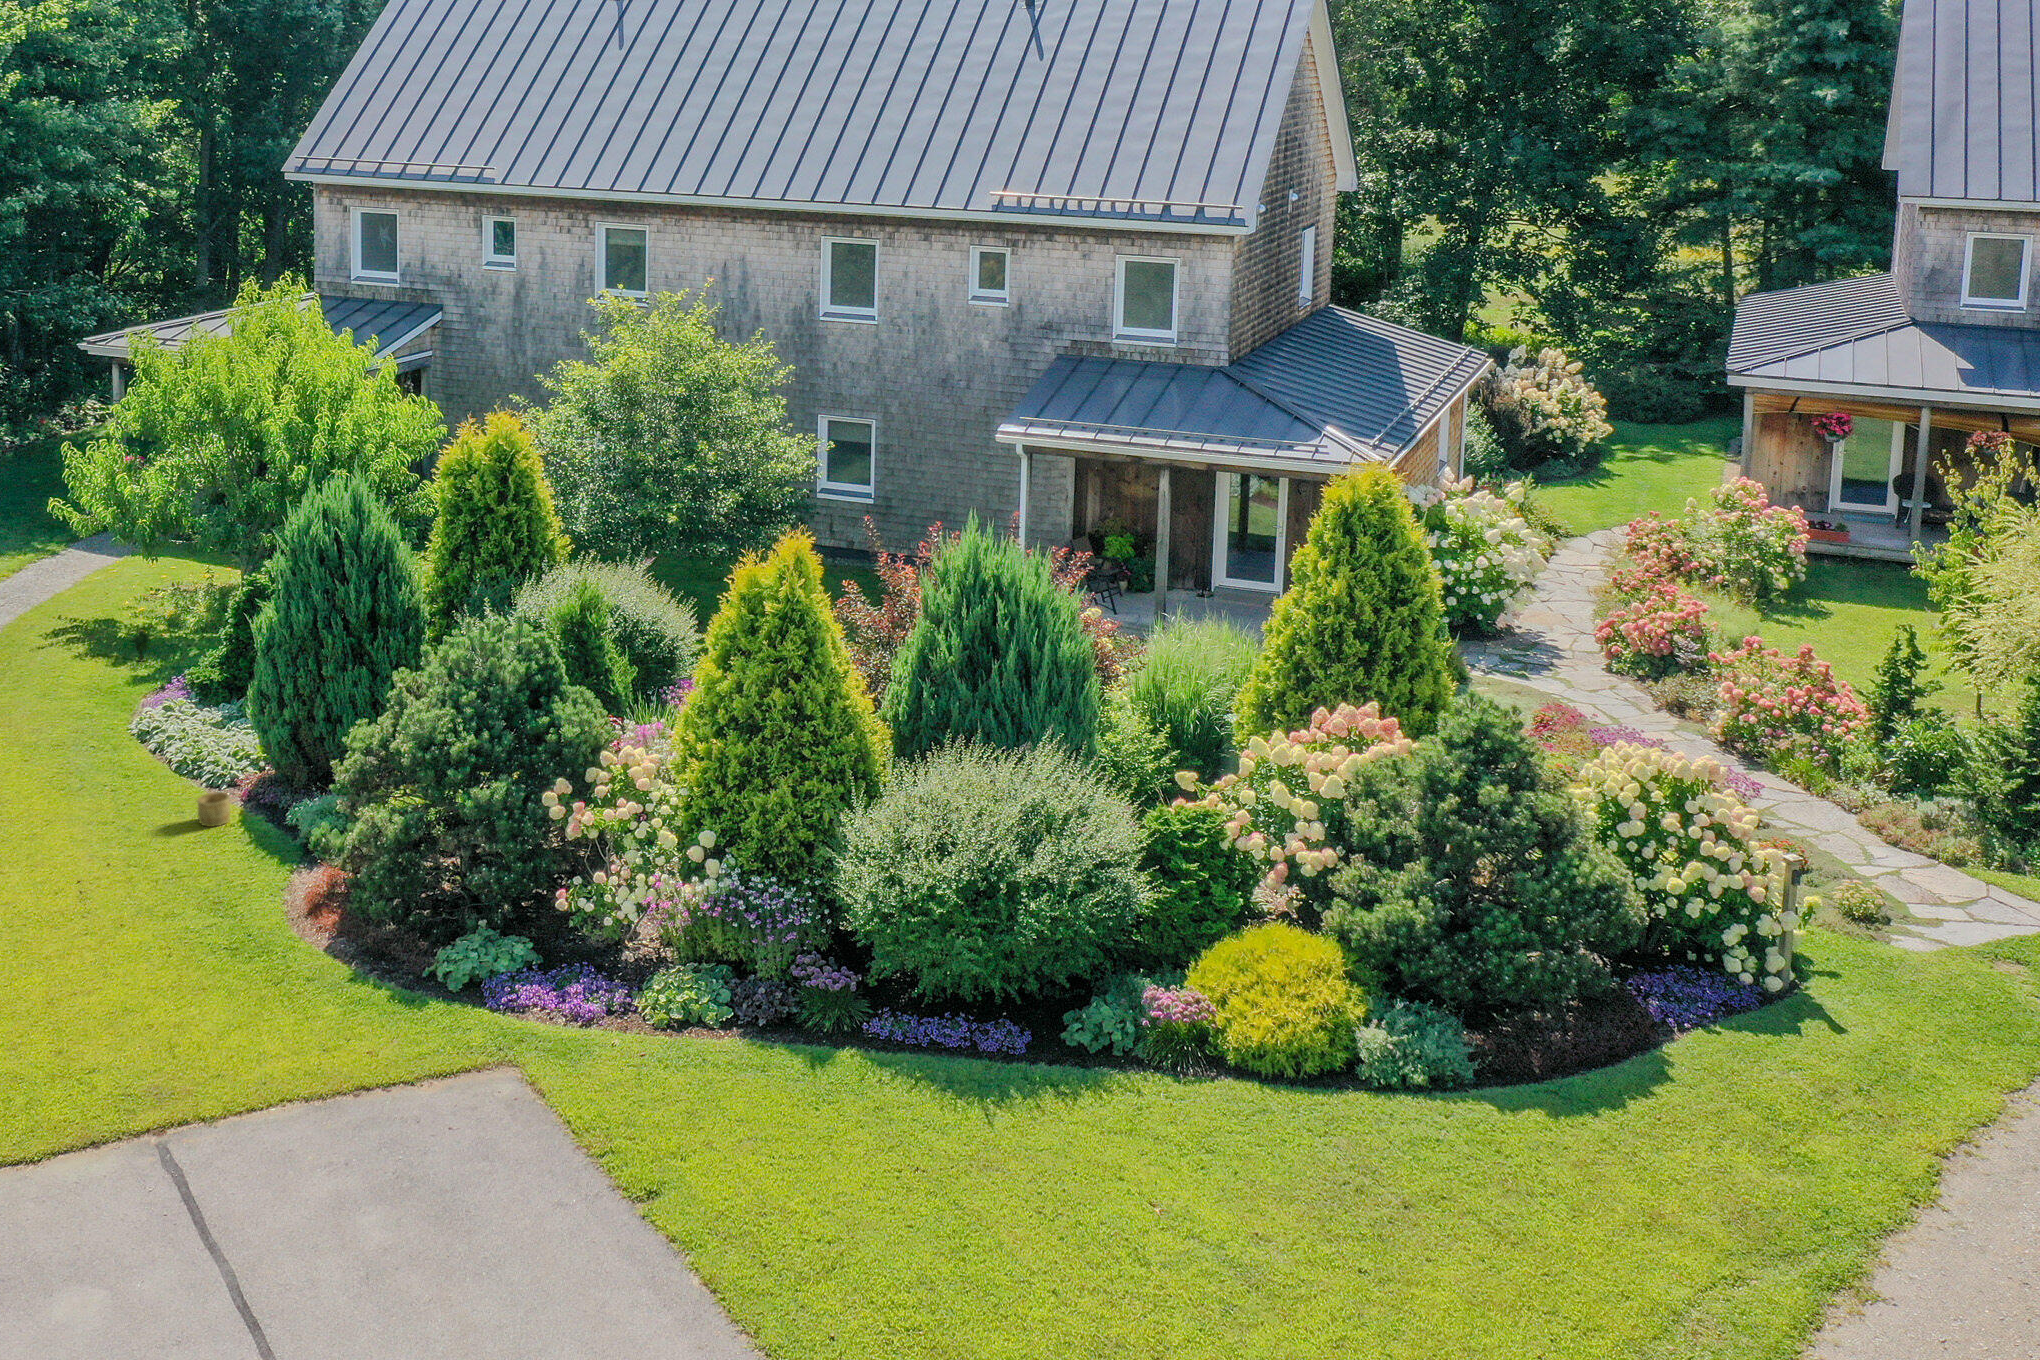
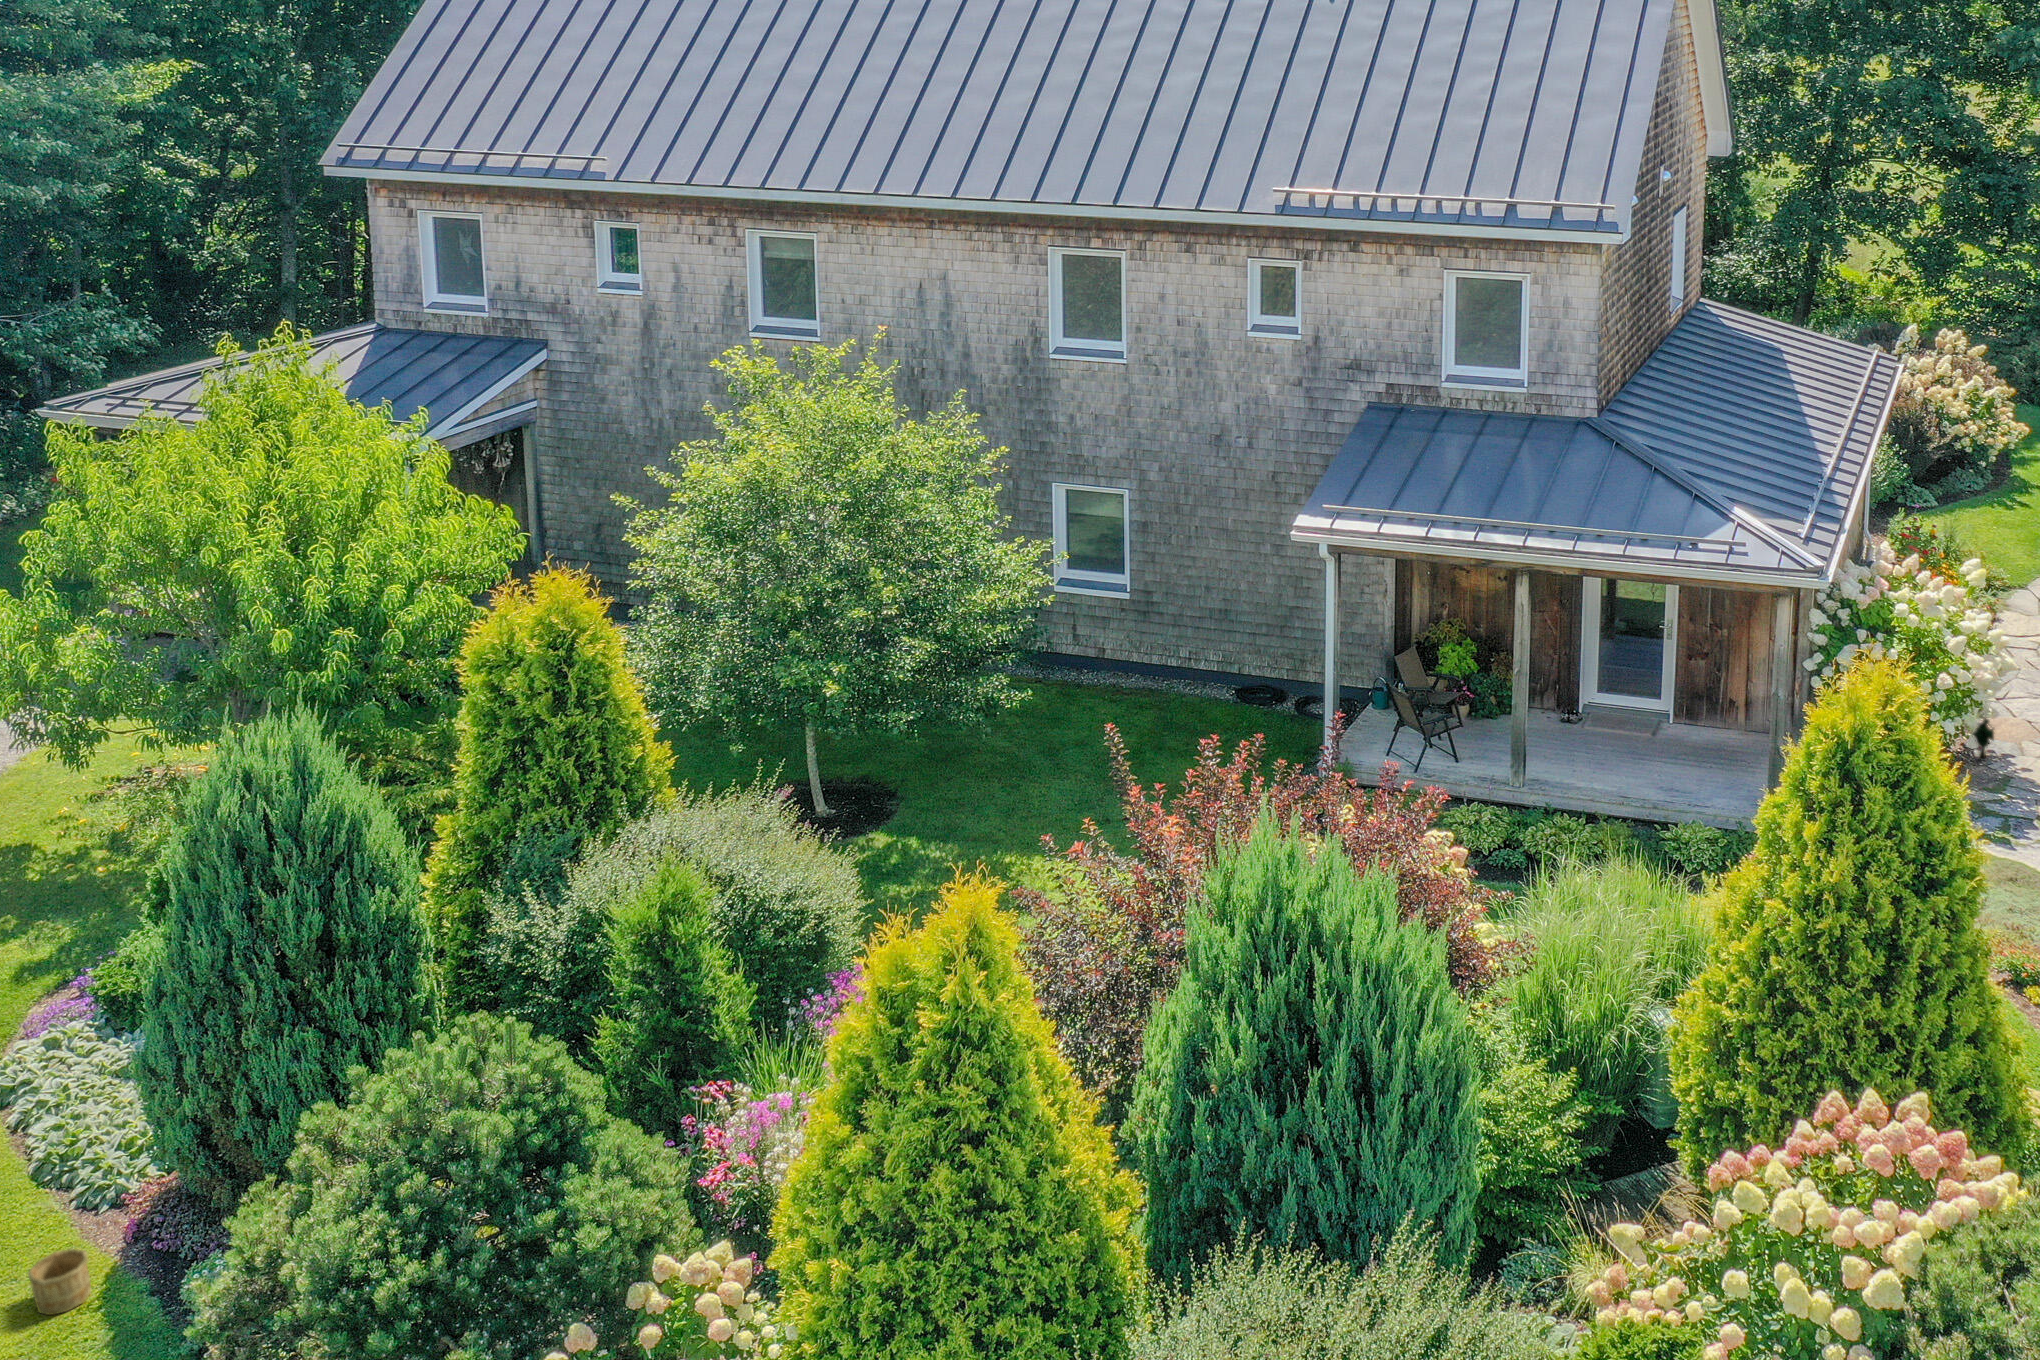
decorative plant: present [132,627,151,662] -> present [1972,714,1994,761]

